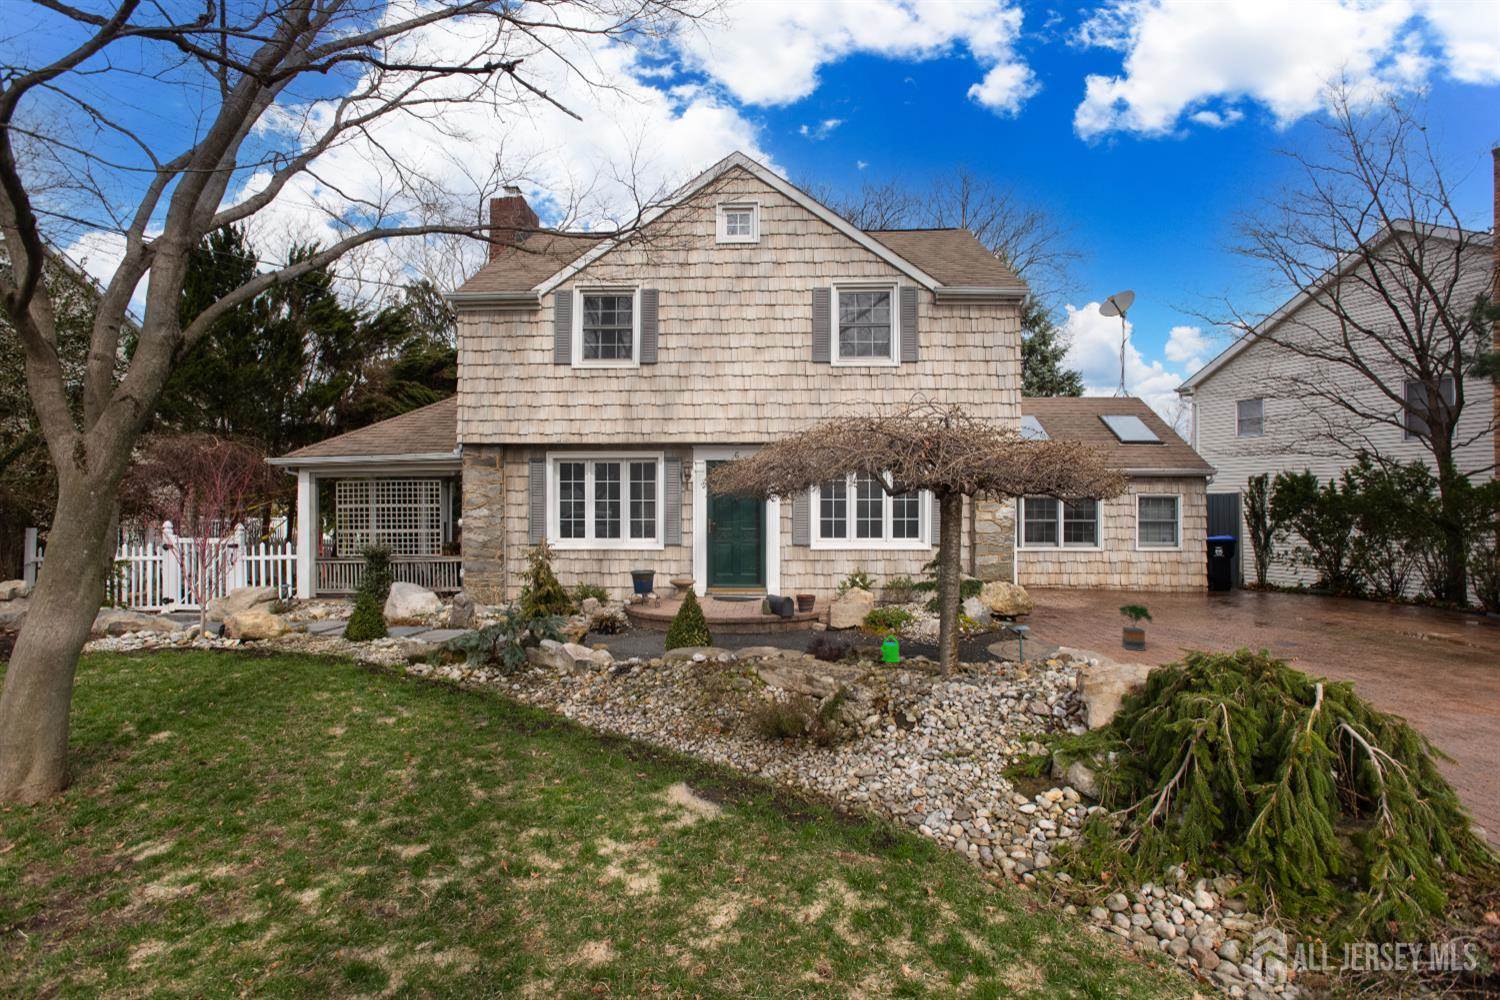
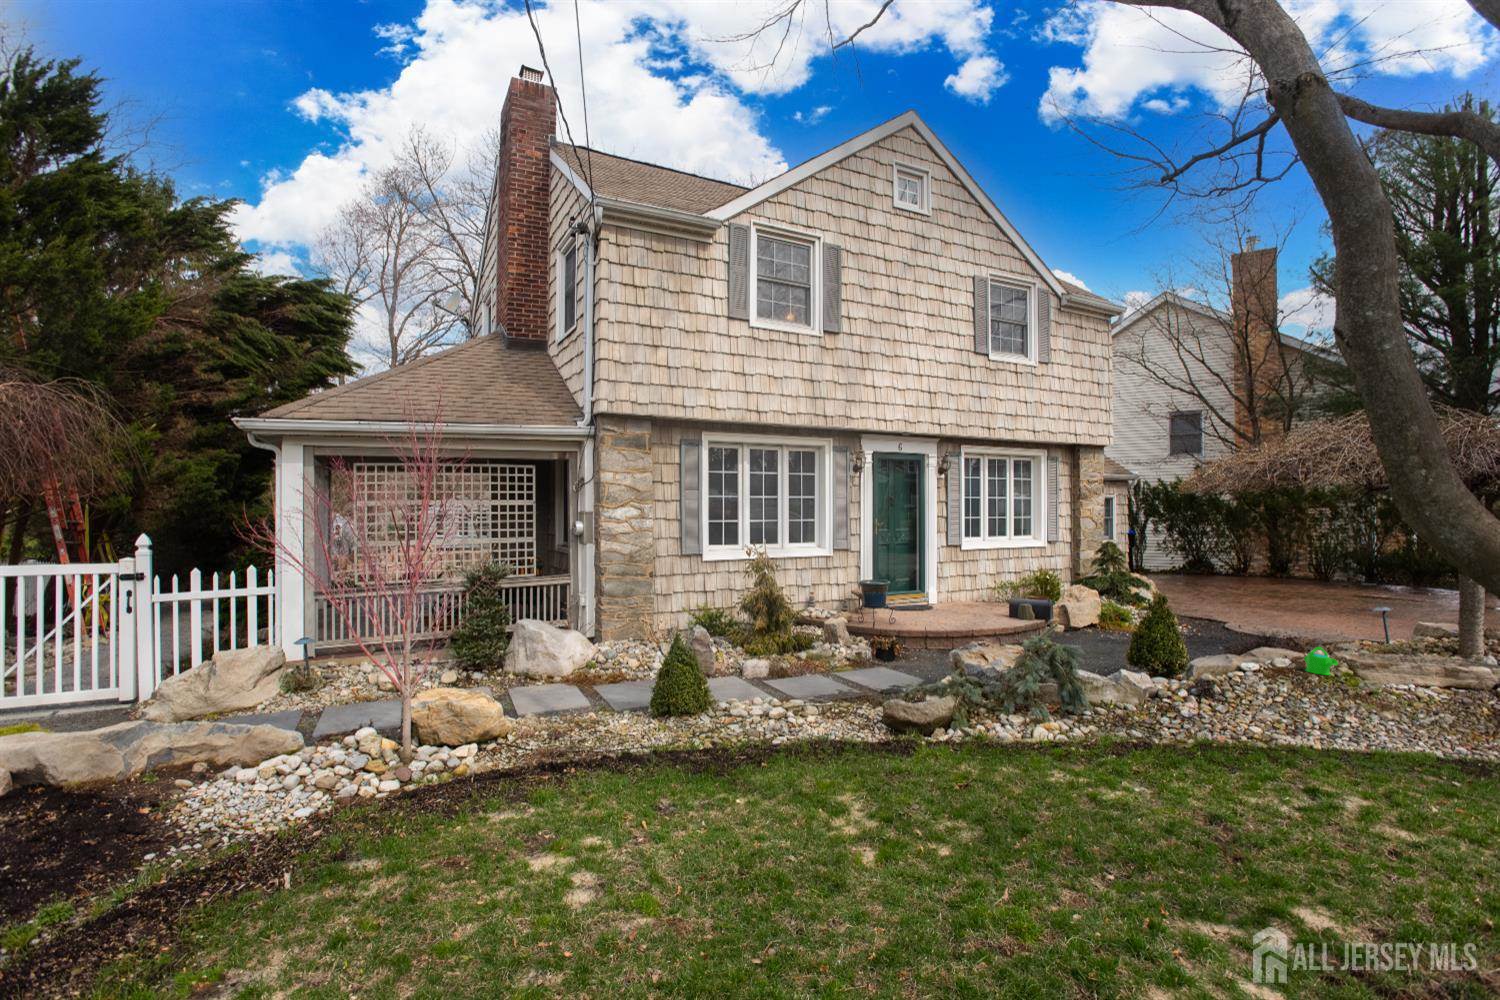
potted tree: present [1120,605,1152,651] -> none [1313,593,1354,633]

